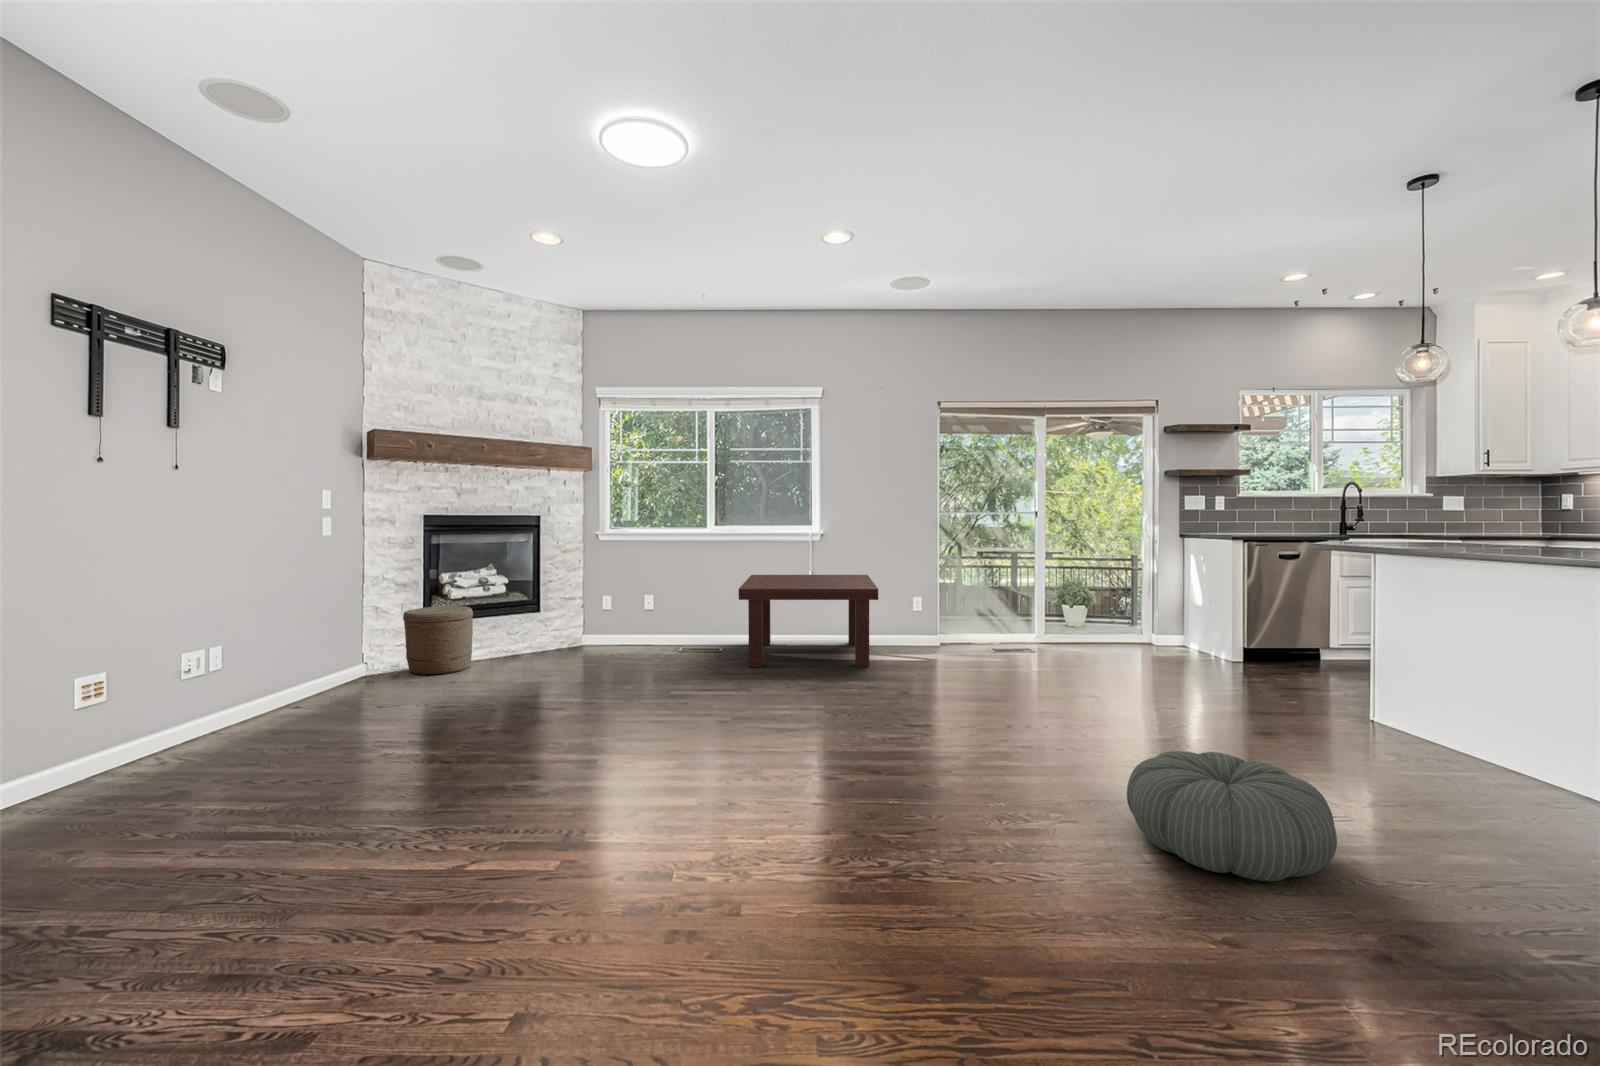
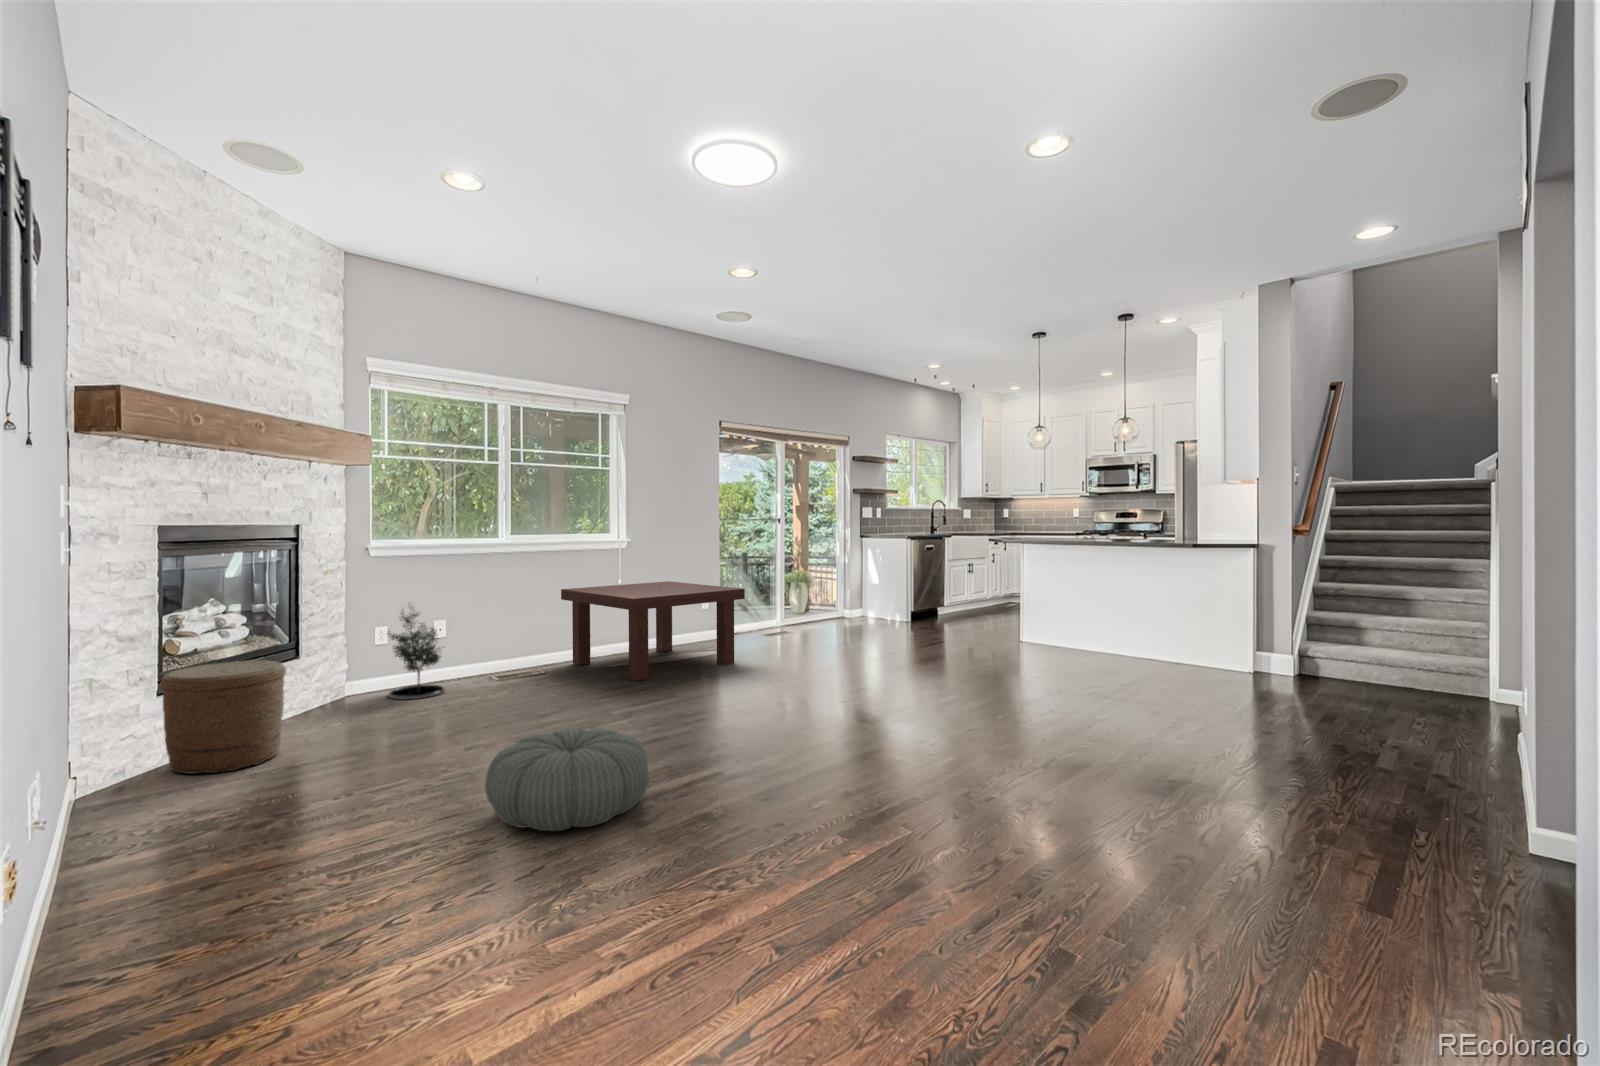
potted tree: none [595,576,642,651] -> present [387,604,445,700]
pouf: present [1127,751,1337,881] -> present [485,728,649,831]

